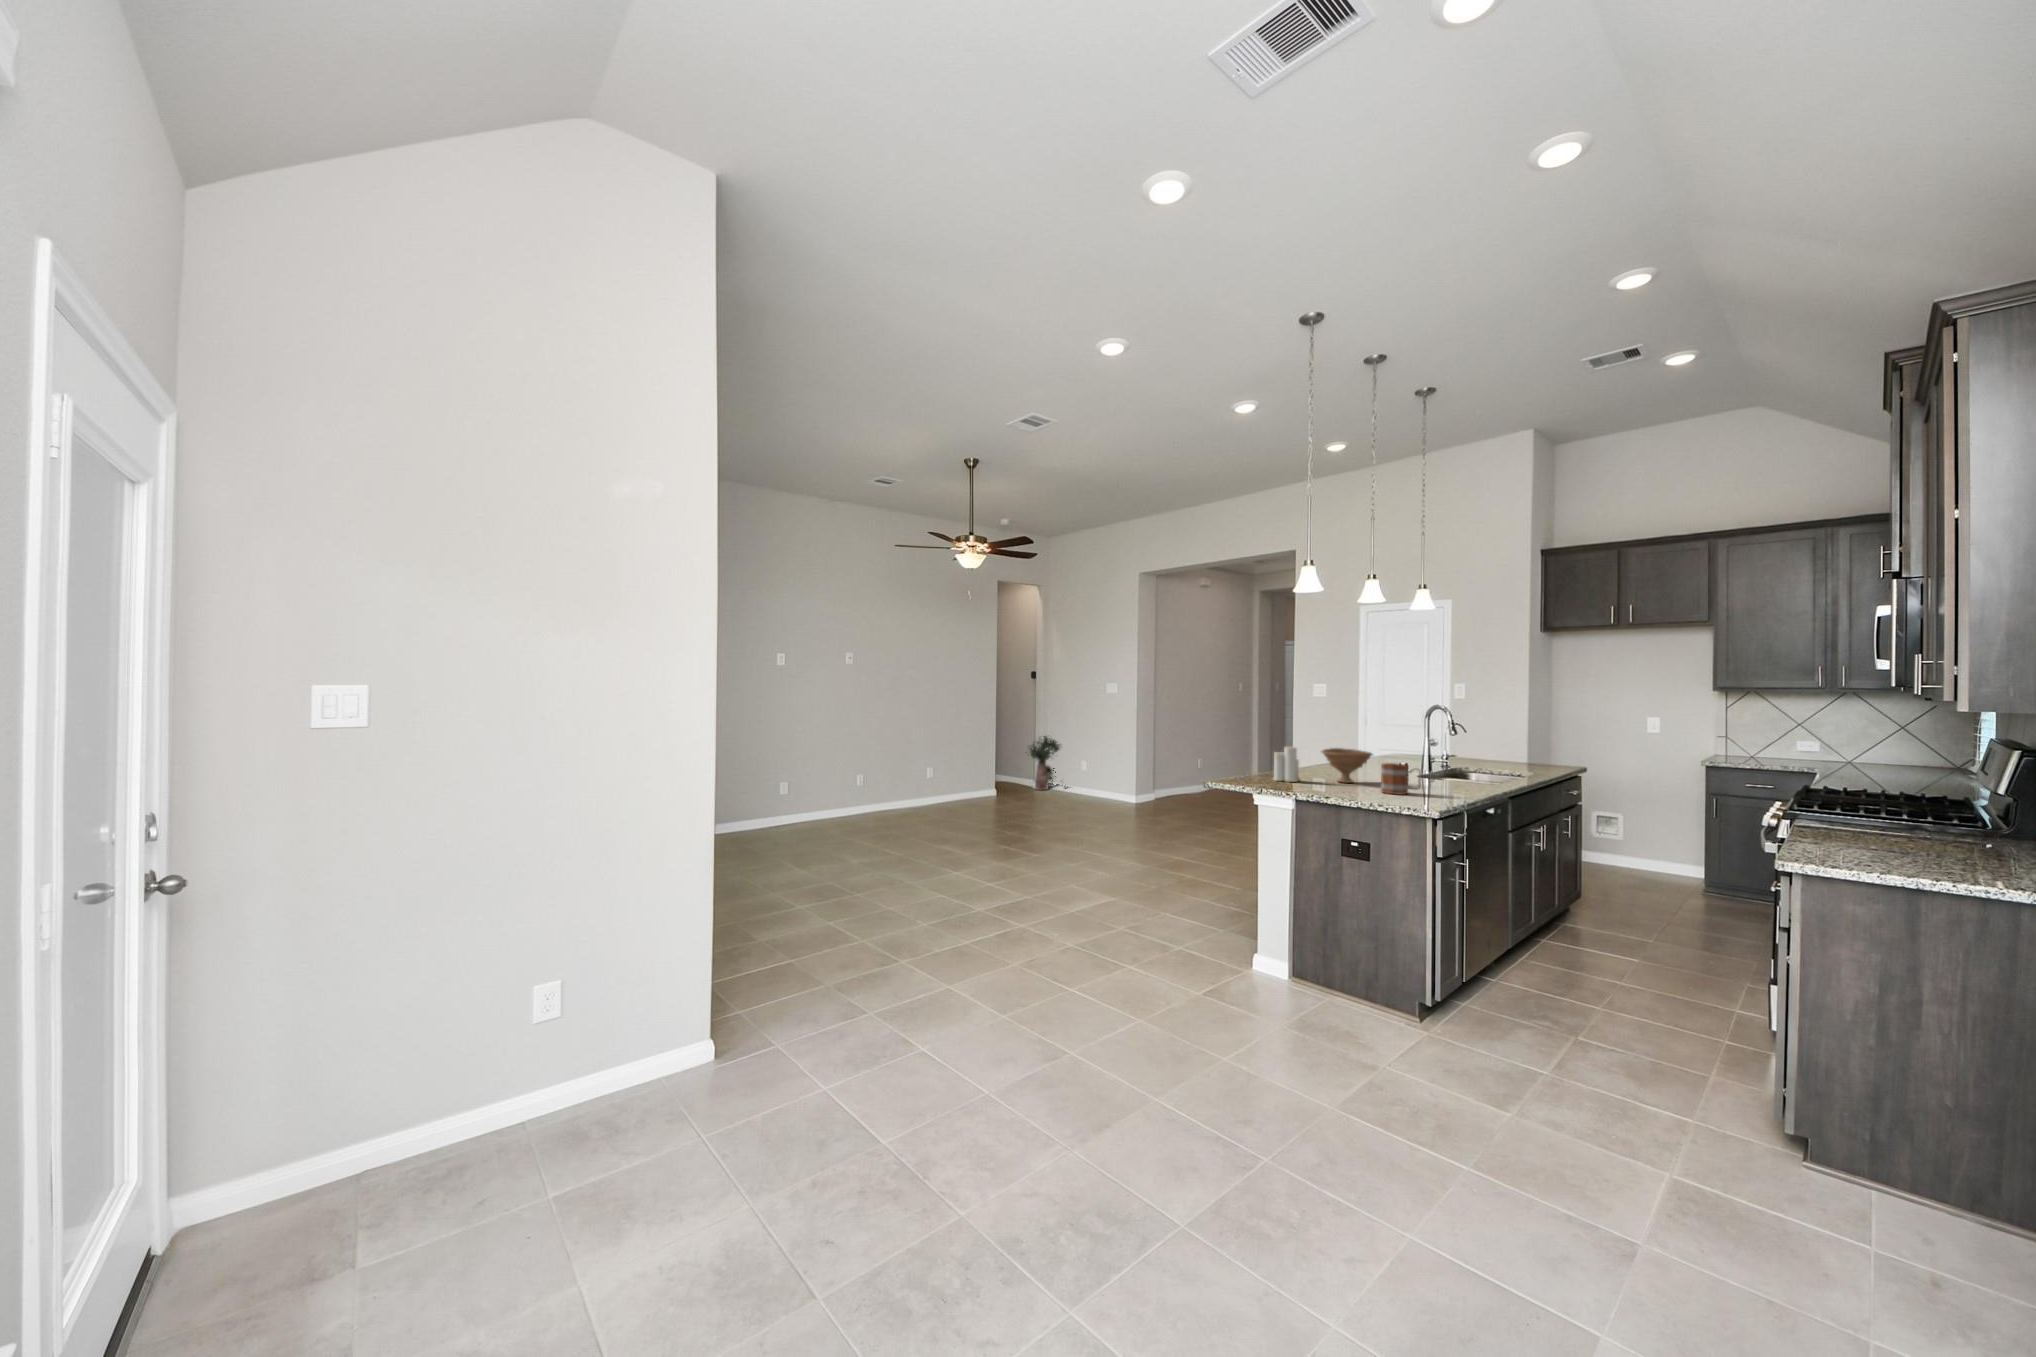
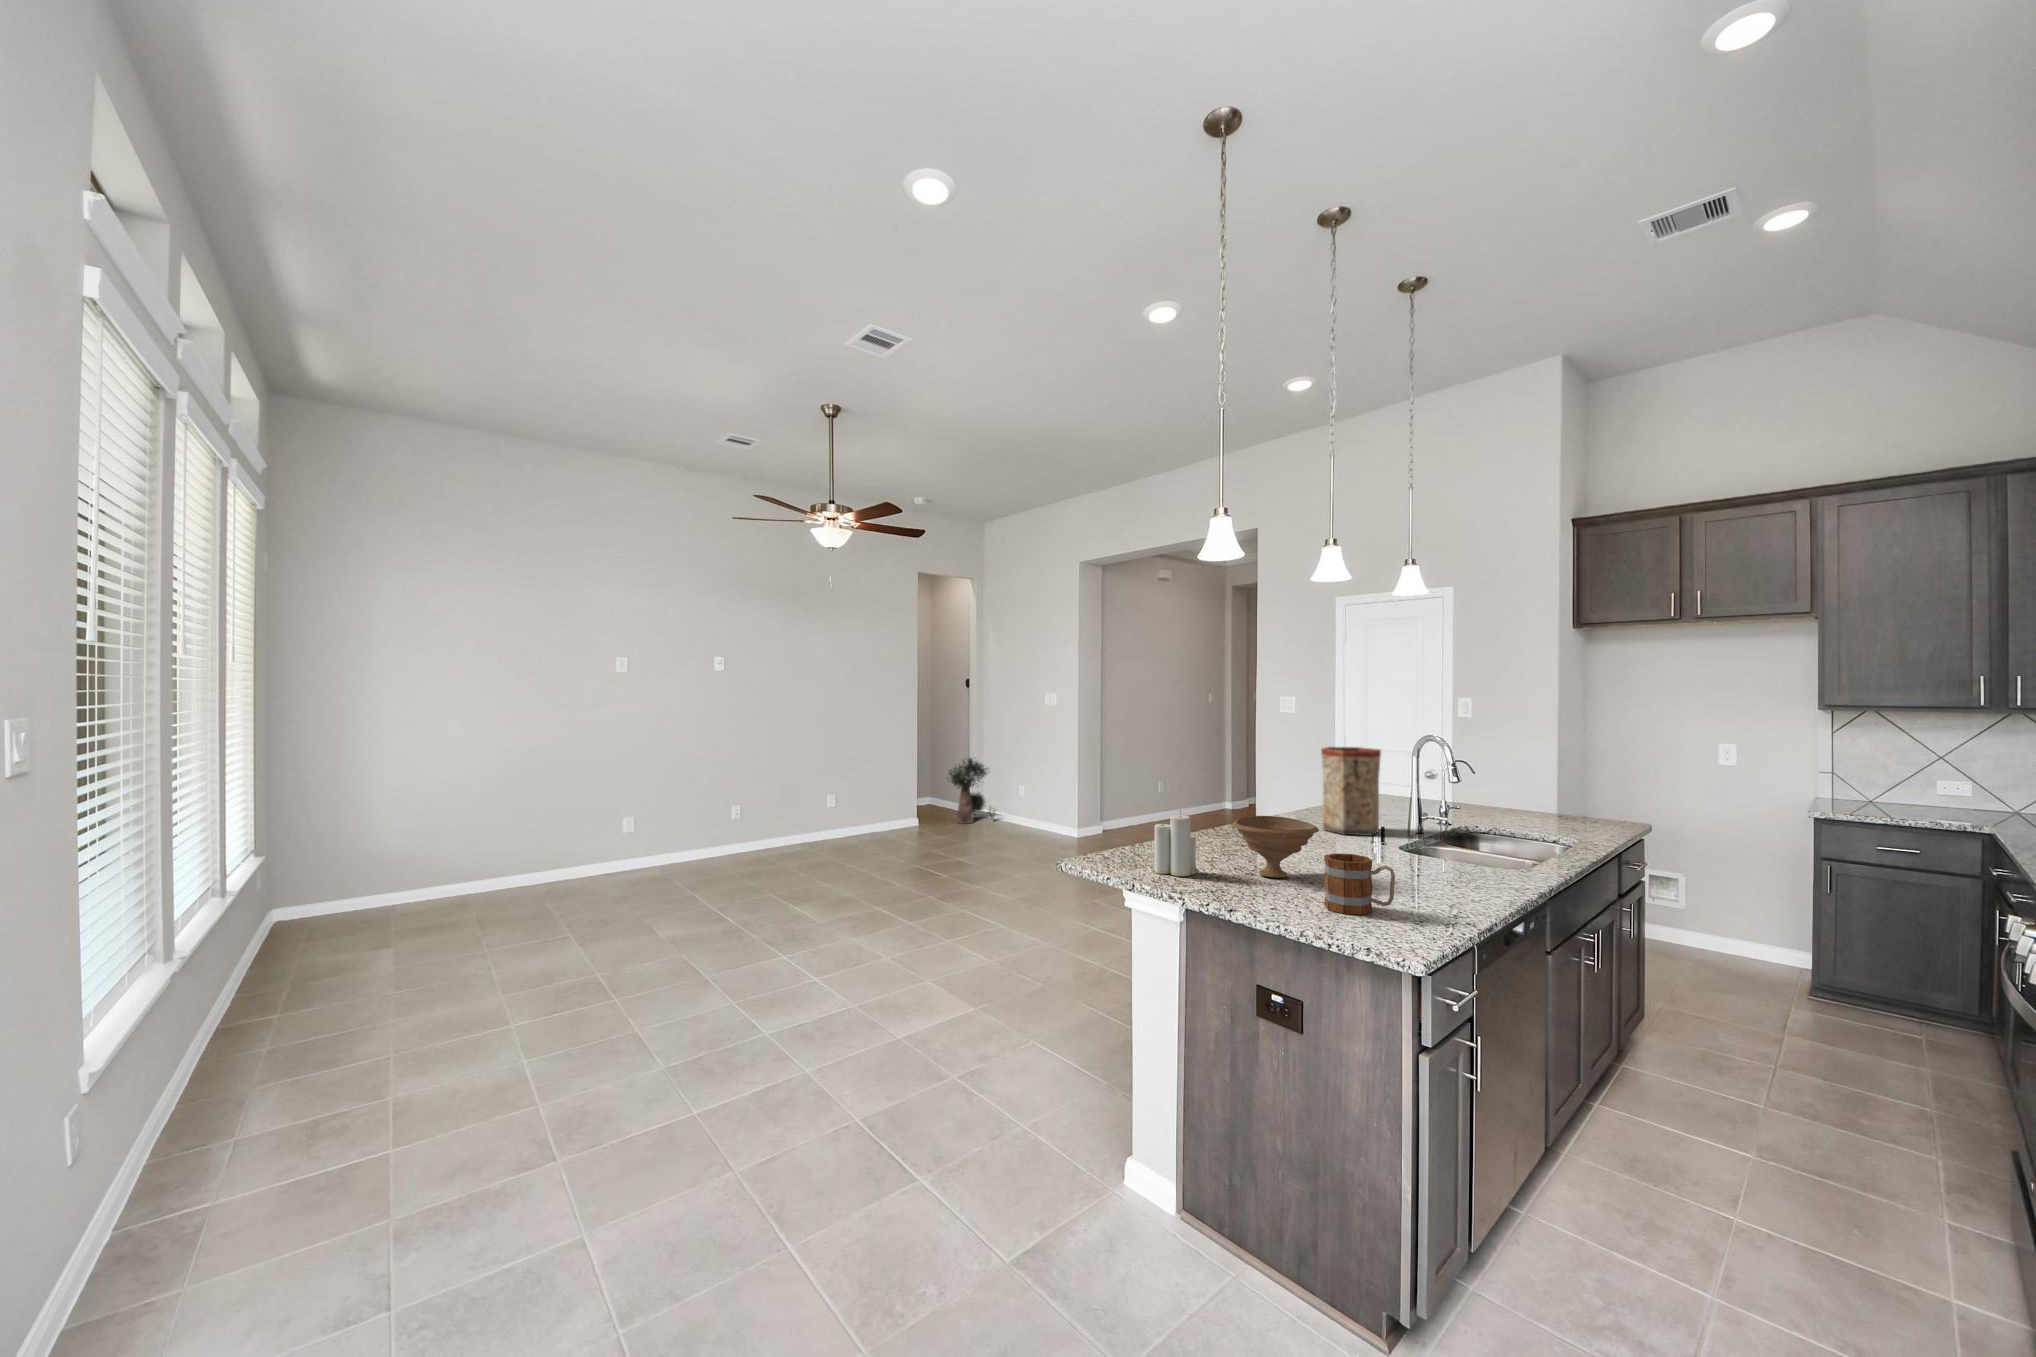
vase: none [1365,712,1405,769] -> present [1321,747,1381,836]

